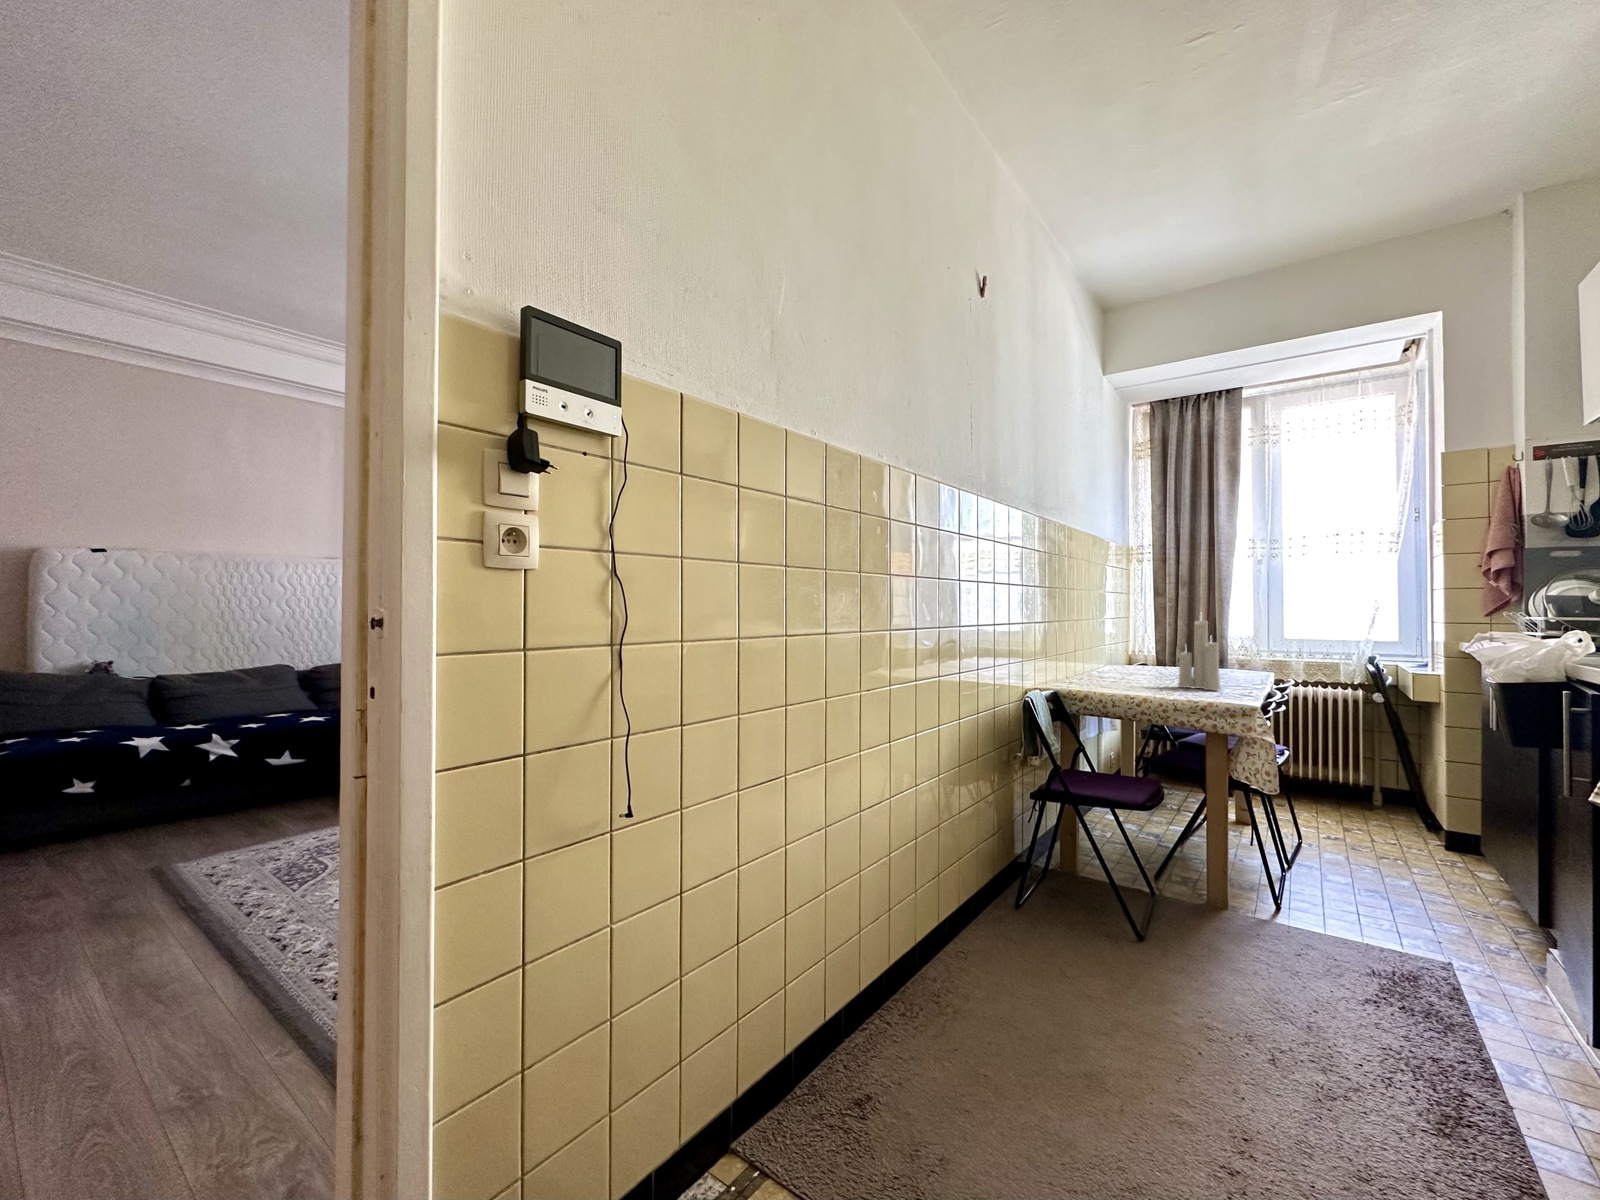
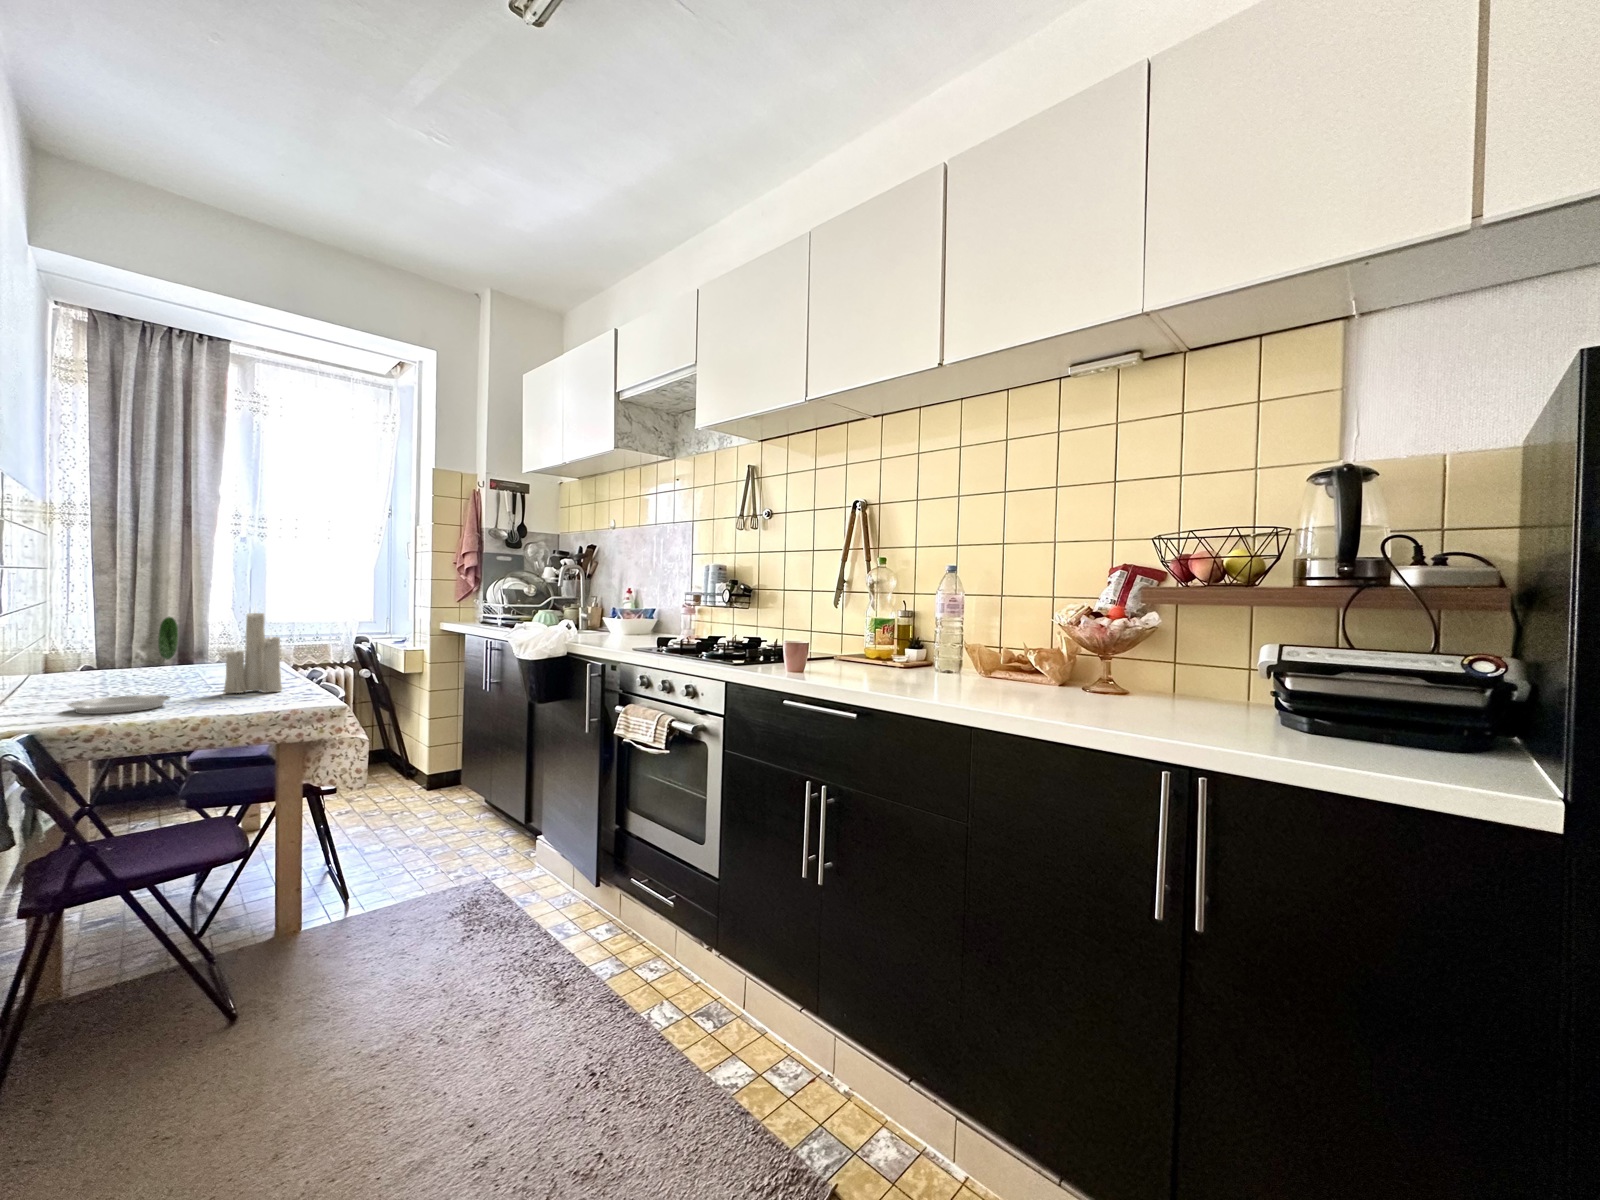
plate: none [1080,621,1140,688] -> present [68,617,178,714]

